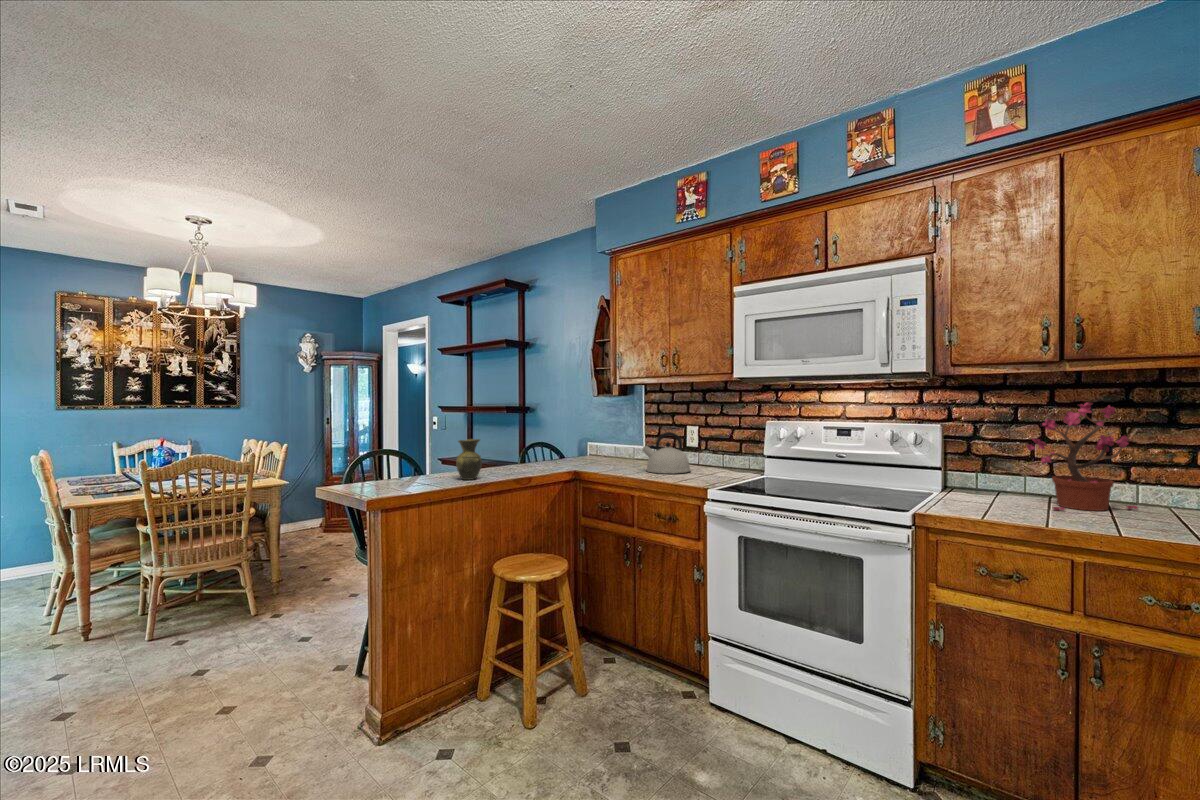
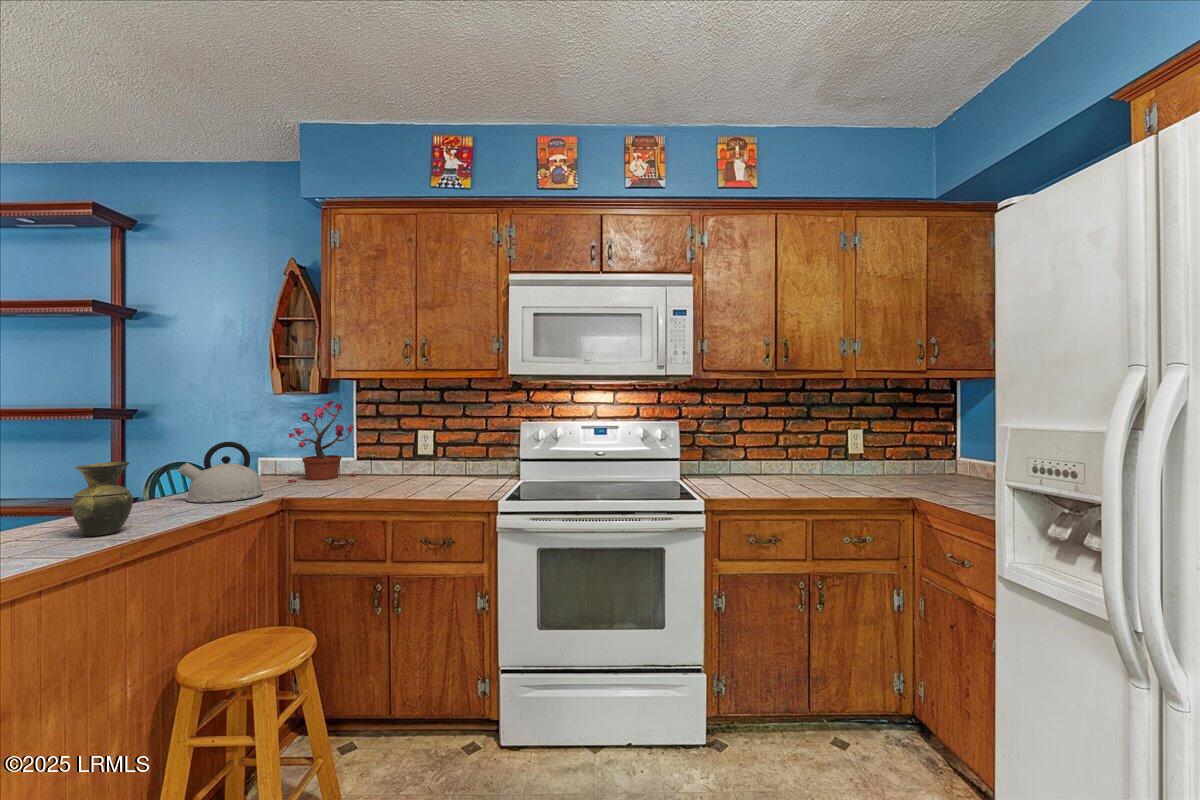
potted plant: present [1026,402,1138,511] -> present [288,401,357,482]
kettle: present [642,432,691,474] -> present [178,442,264,503]

